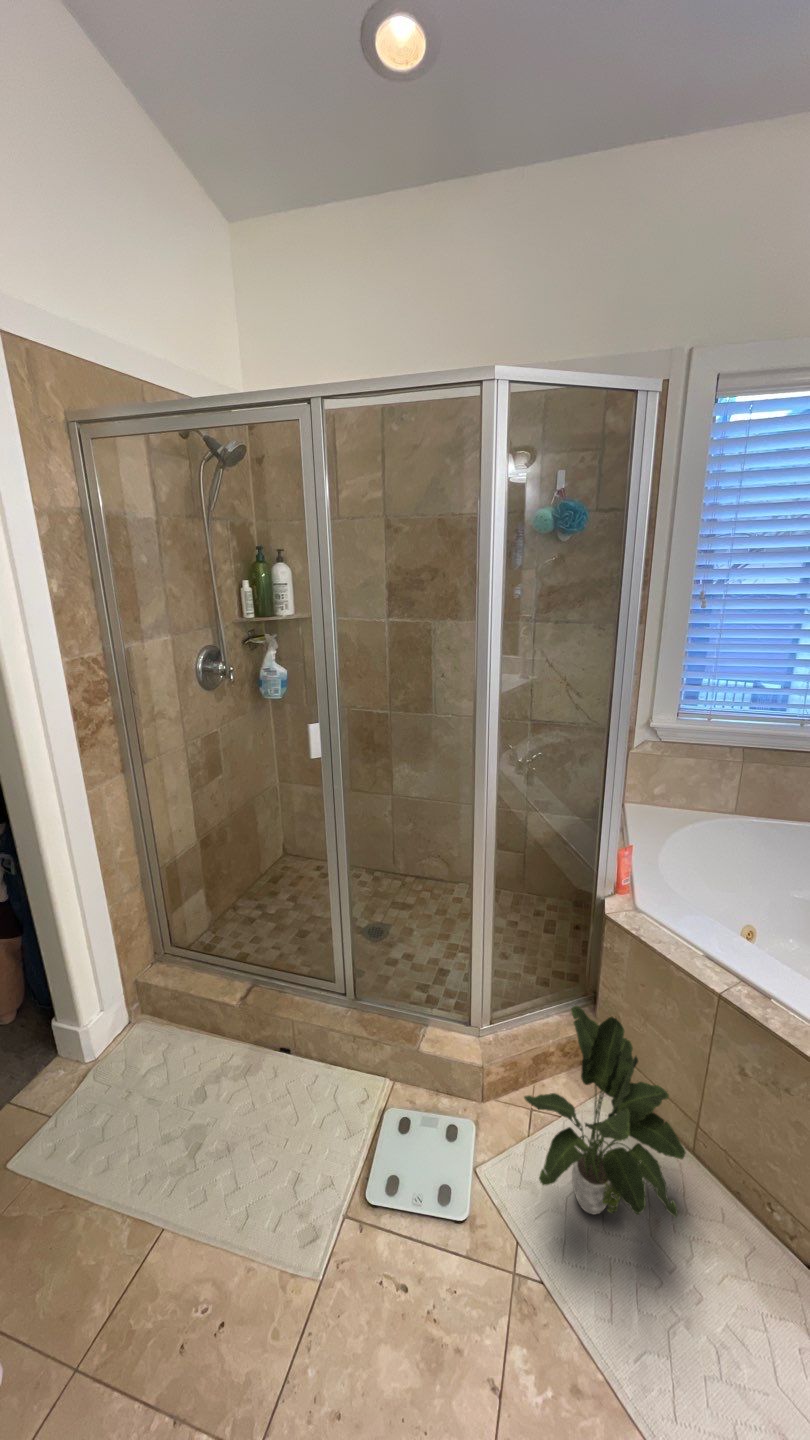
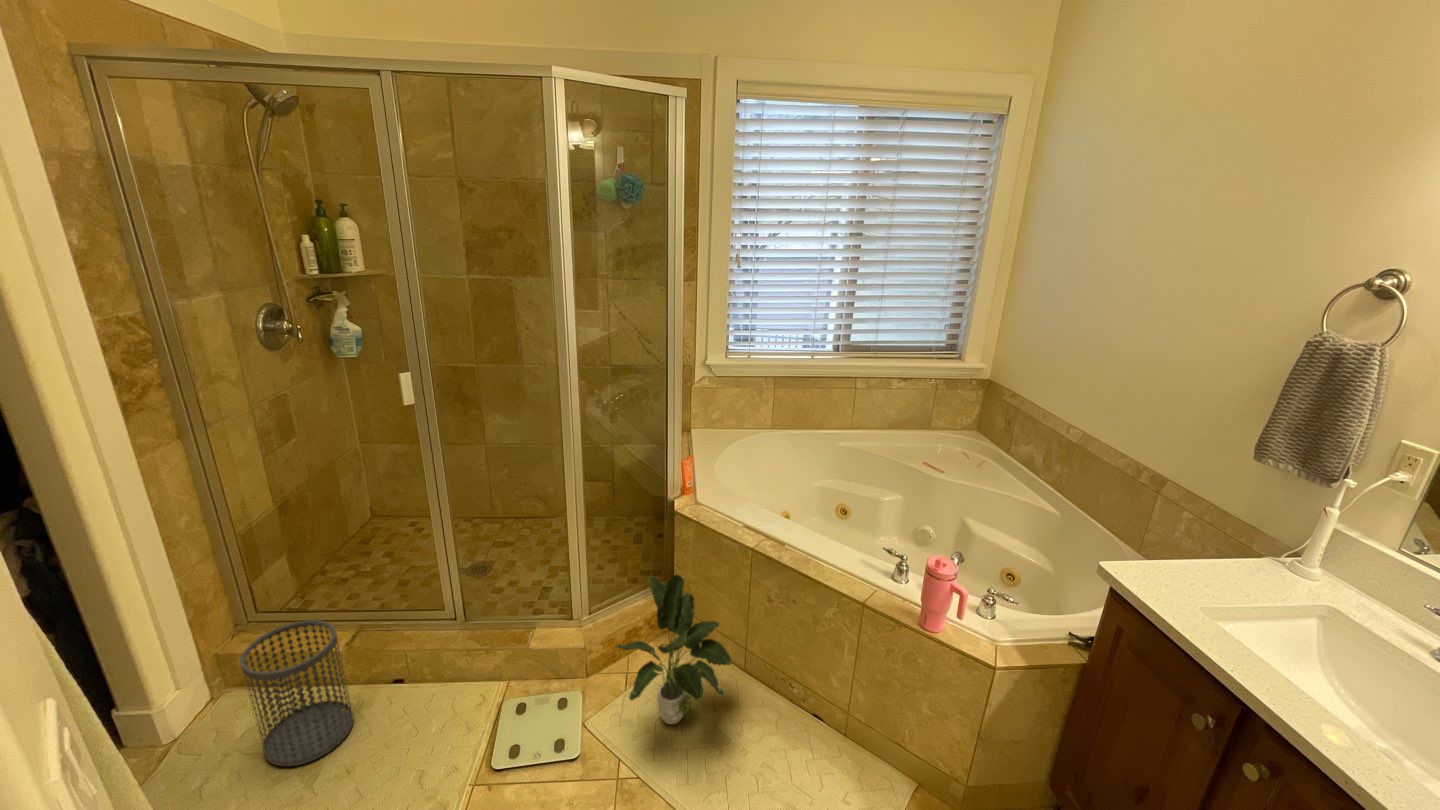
wastebasket: none [141,969,239,1126] -> present [240,620,353,766]

